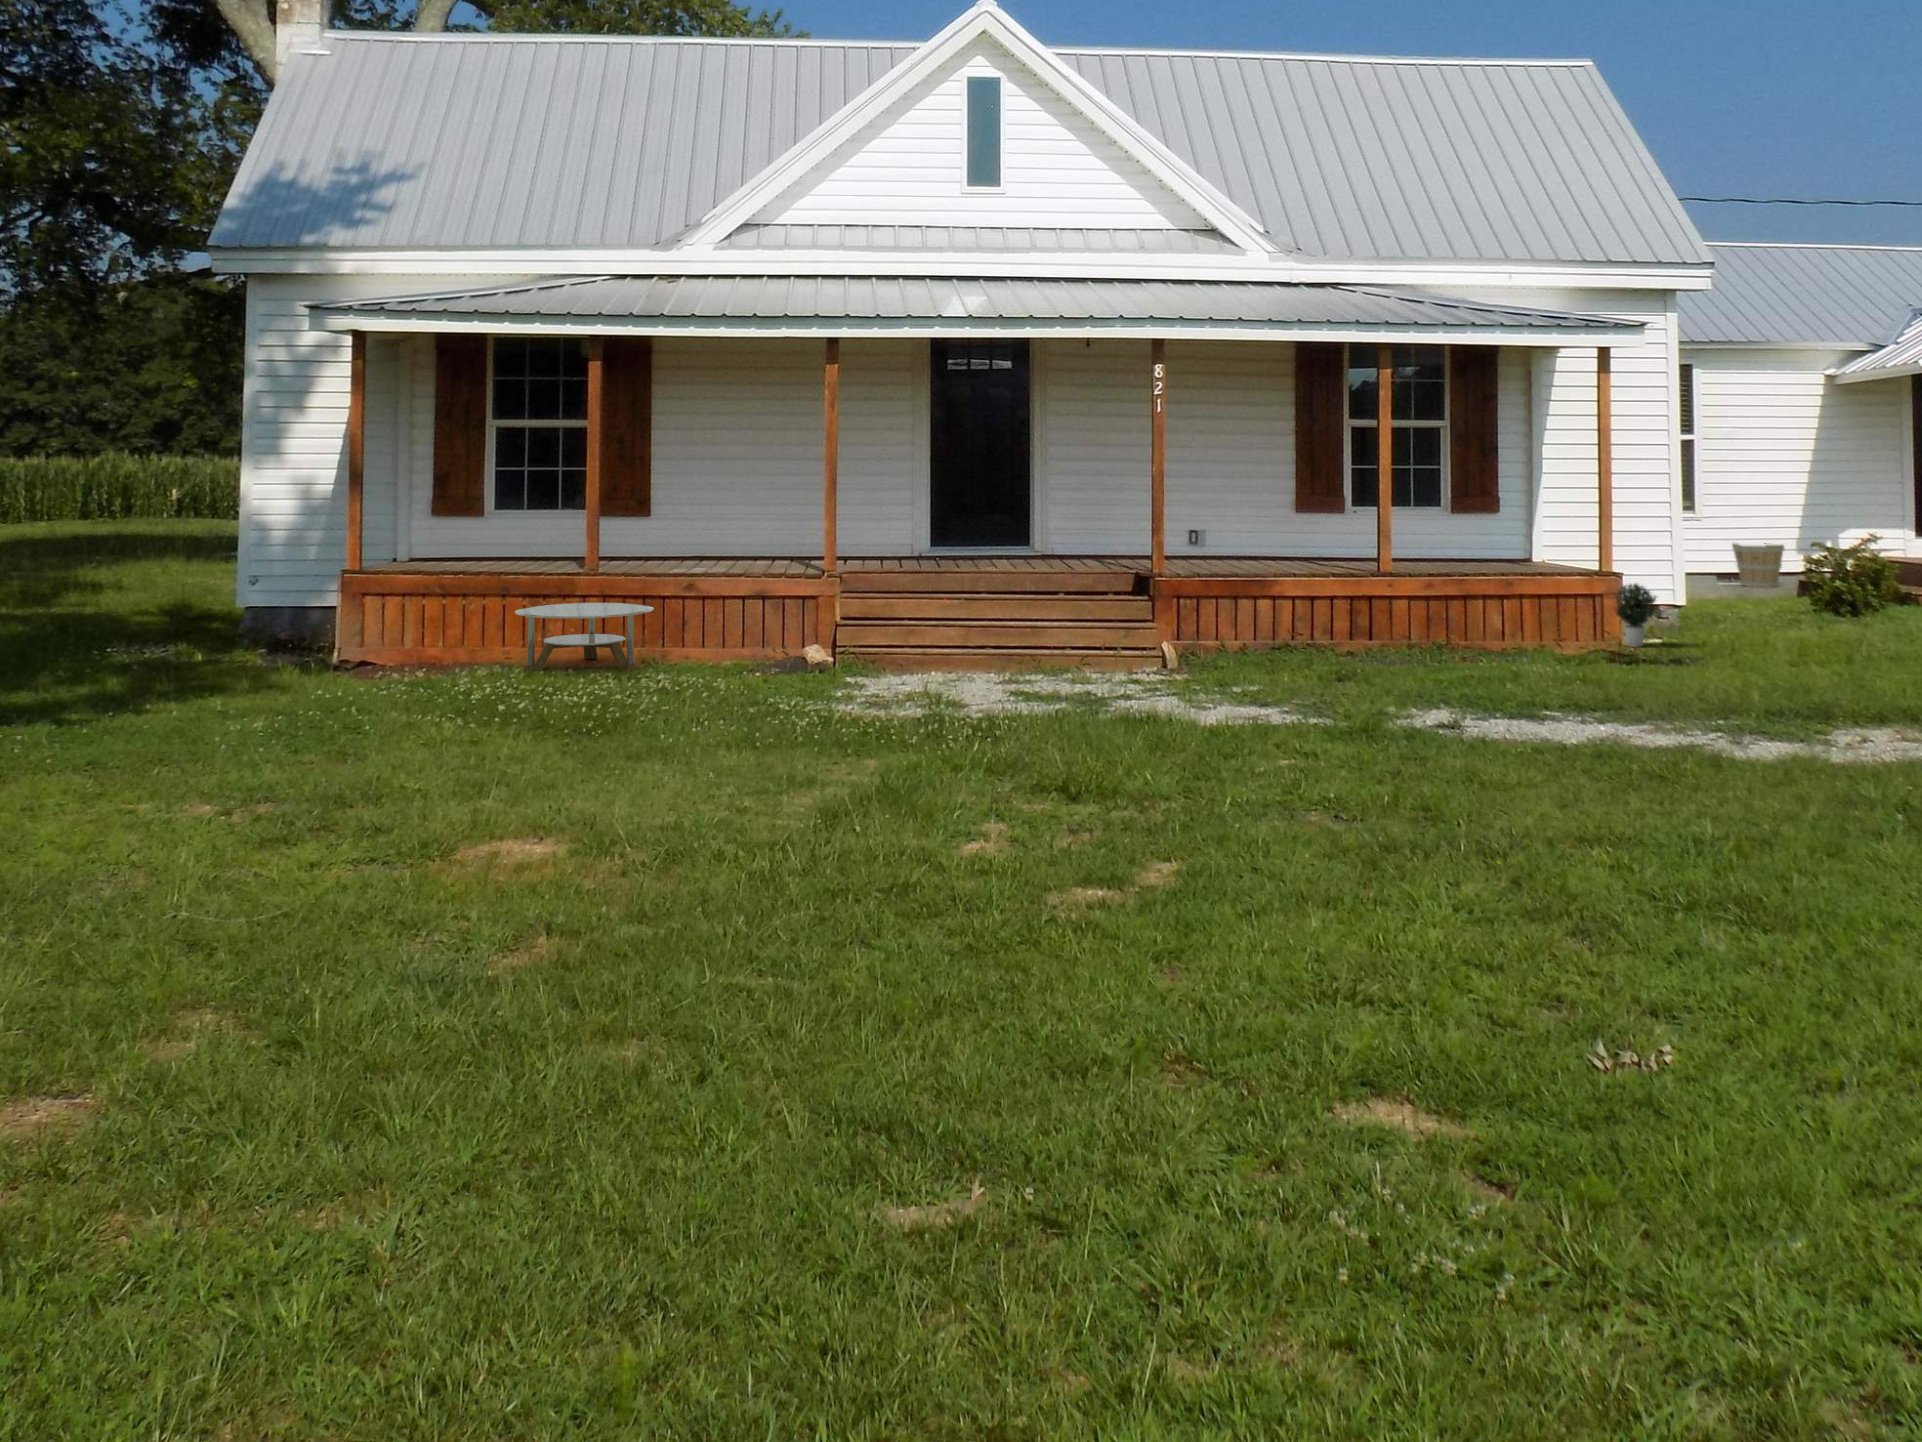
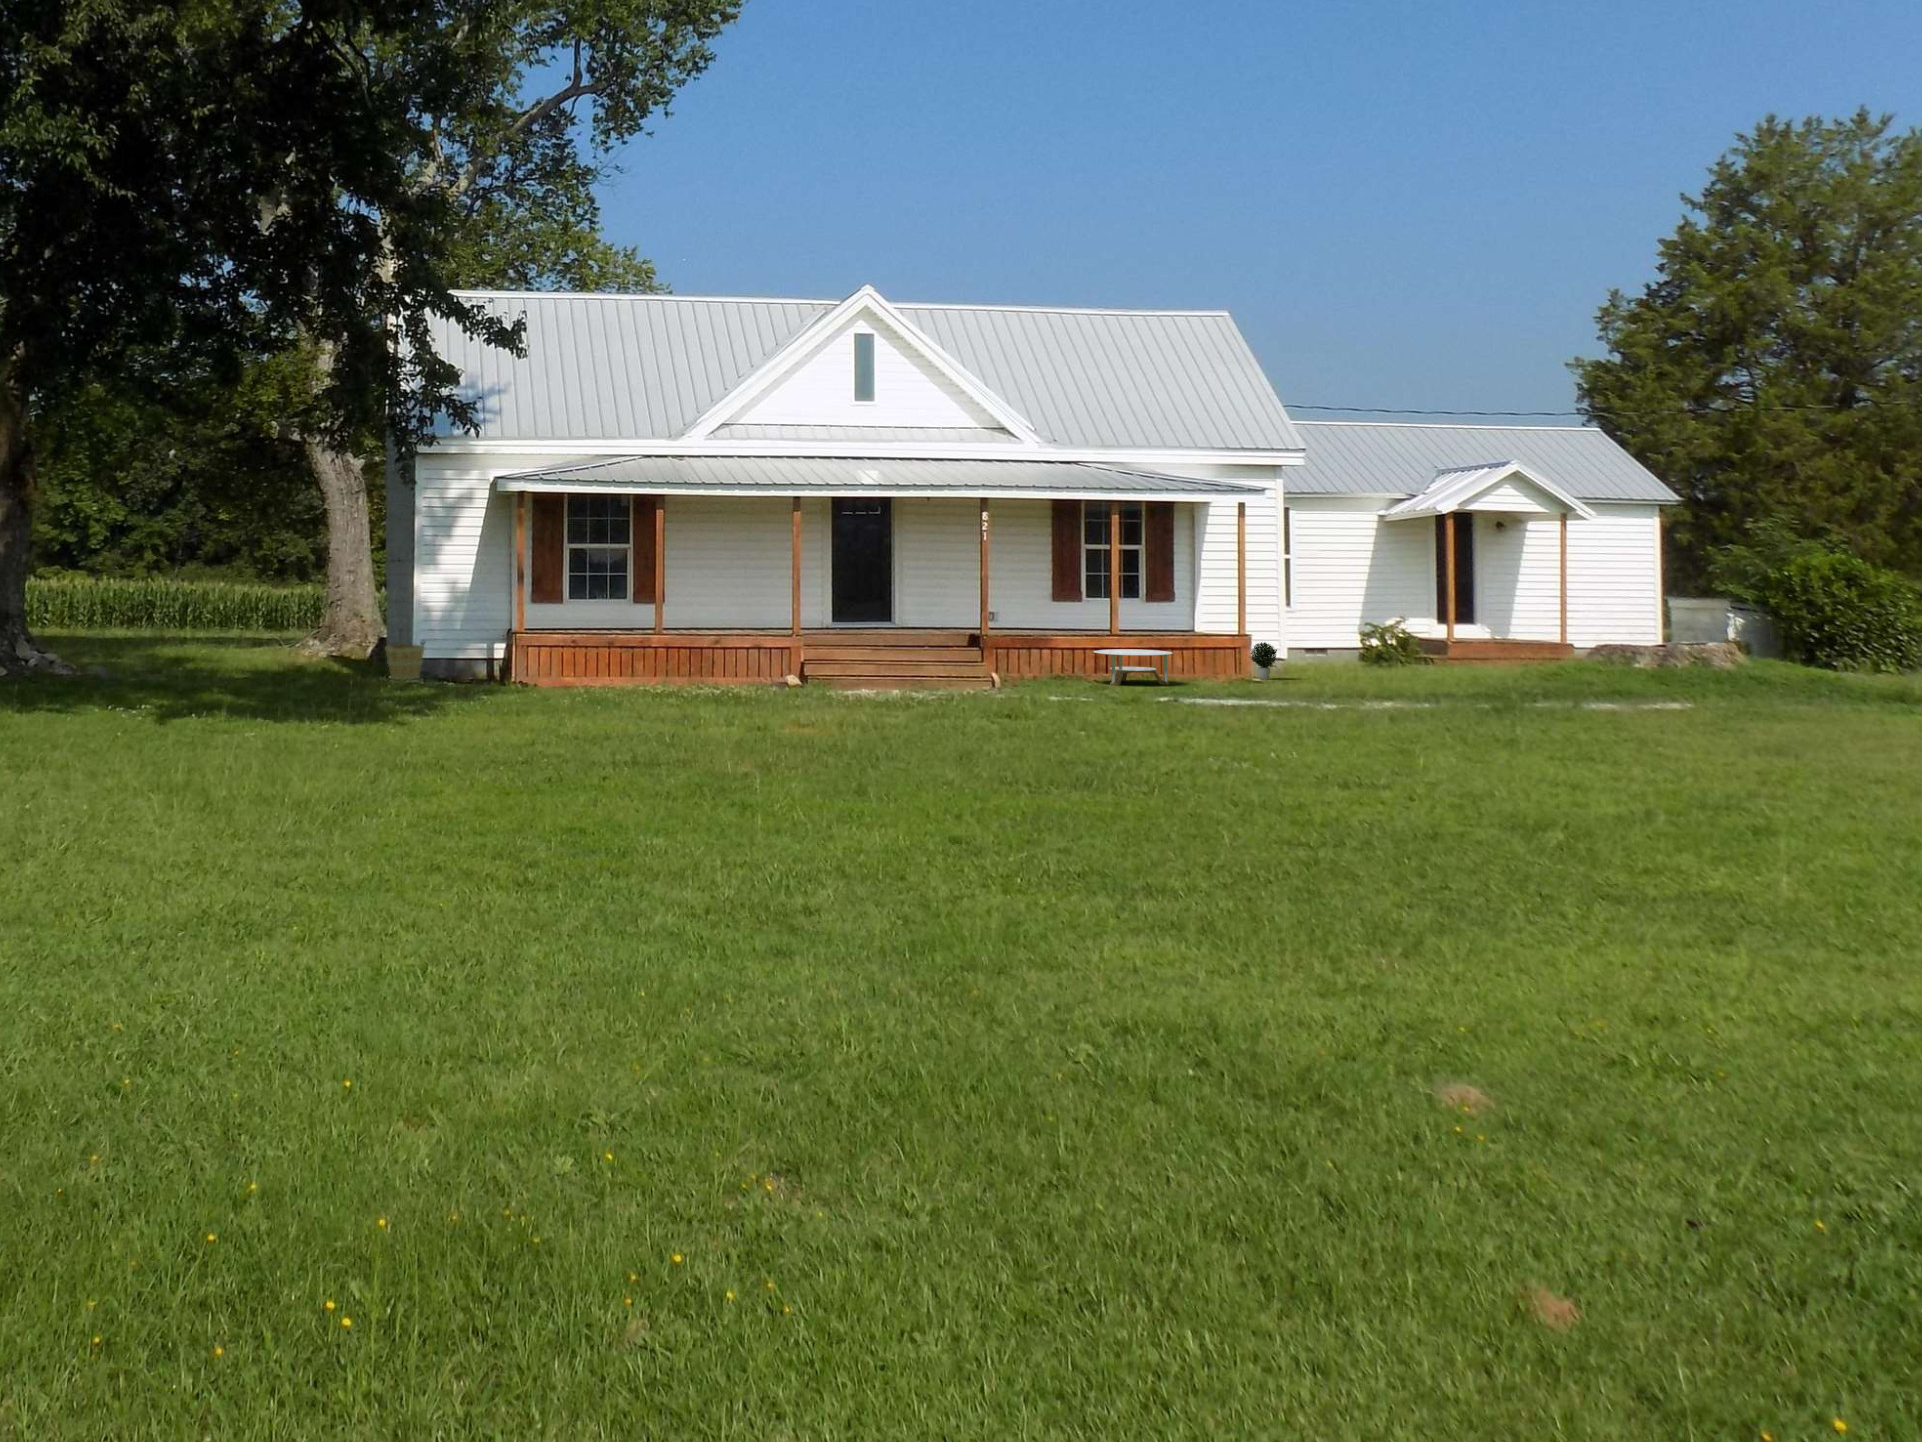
wooden bucket: present [1732,543,1785,587] -> present [385,644,425,680]
round table: present [515,603,654,671] -> present [1094,649,1172,685]

